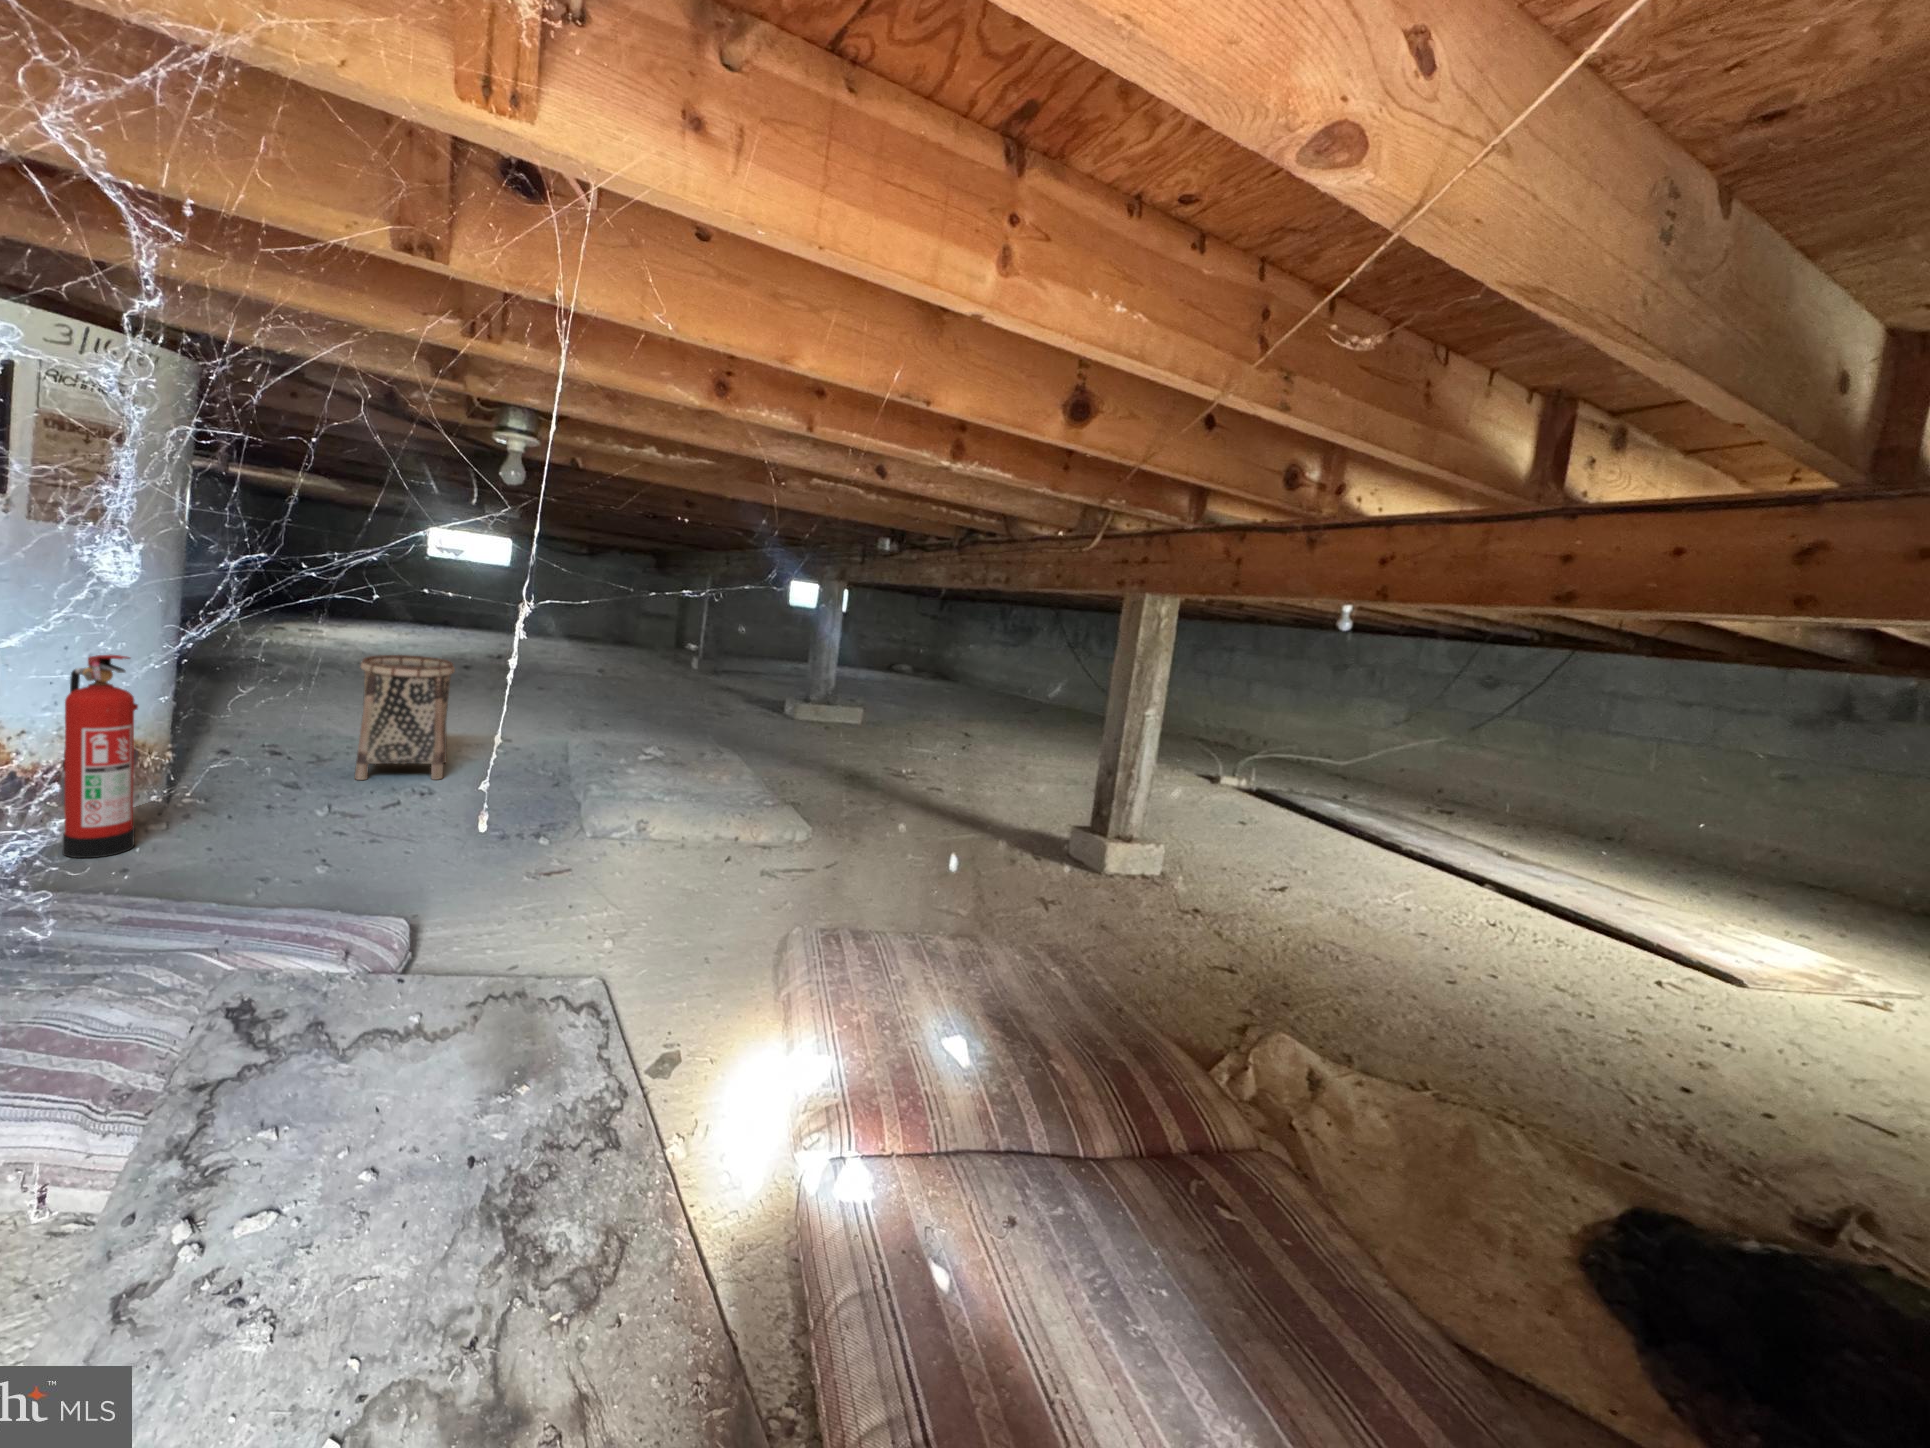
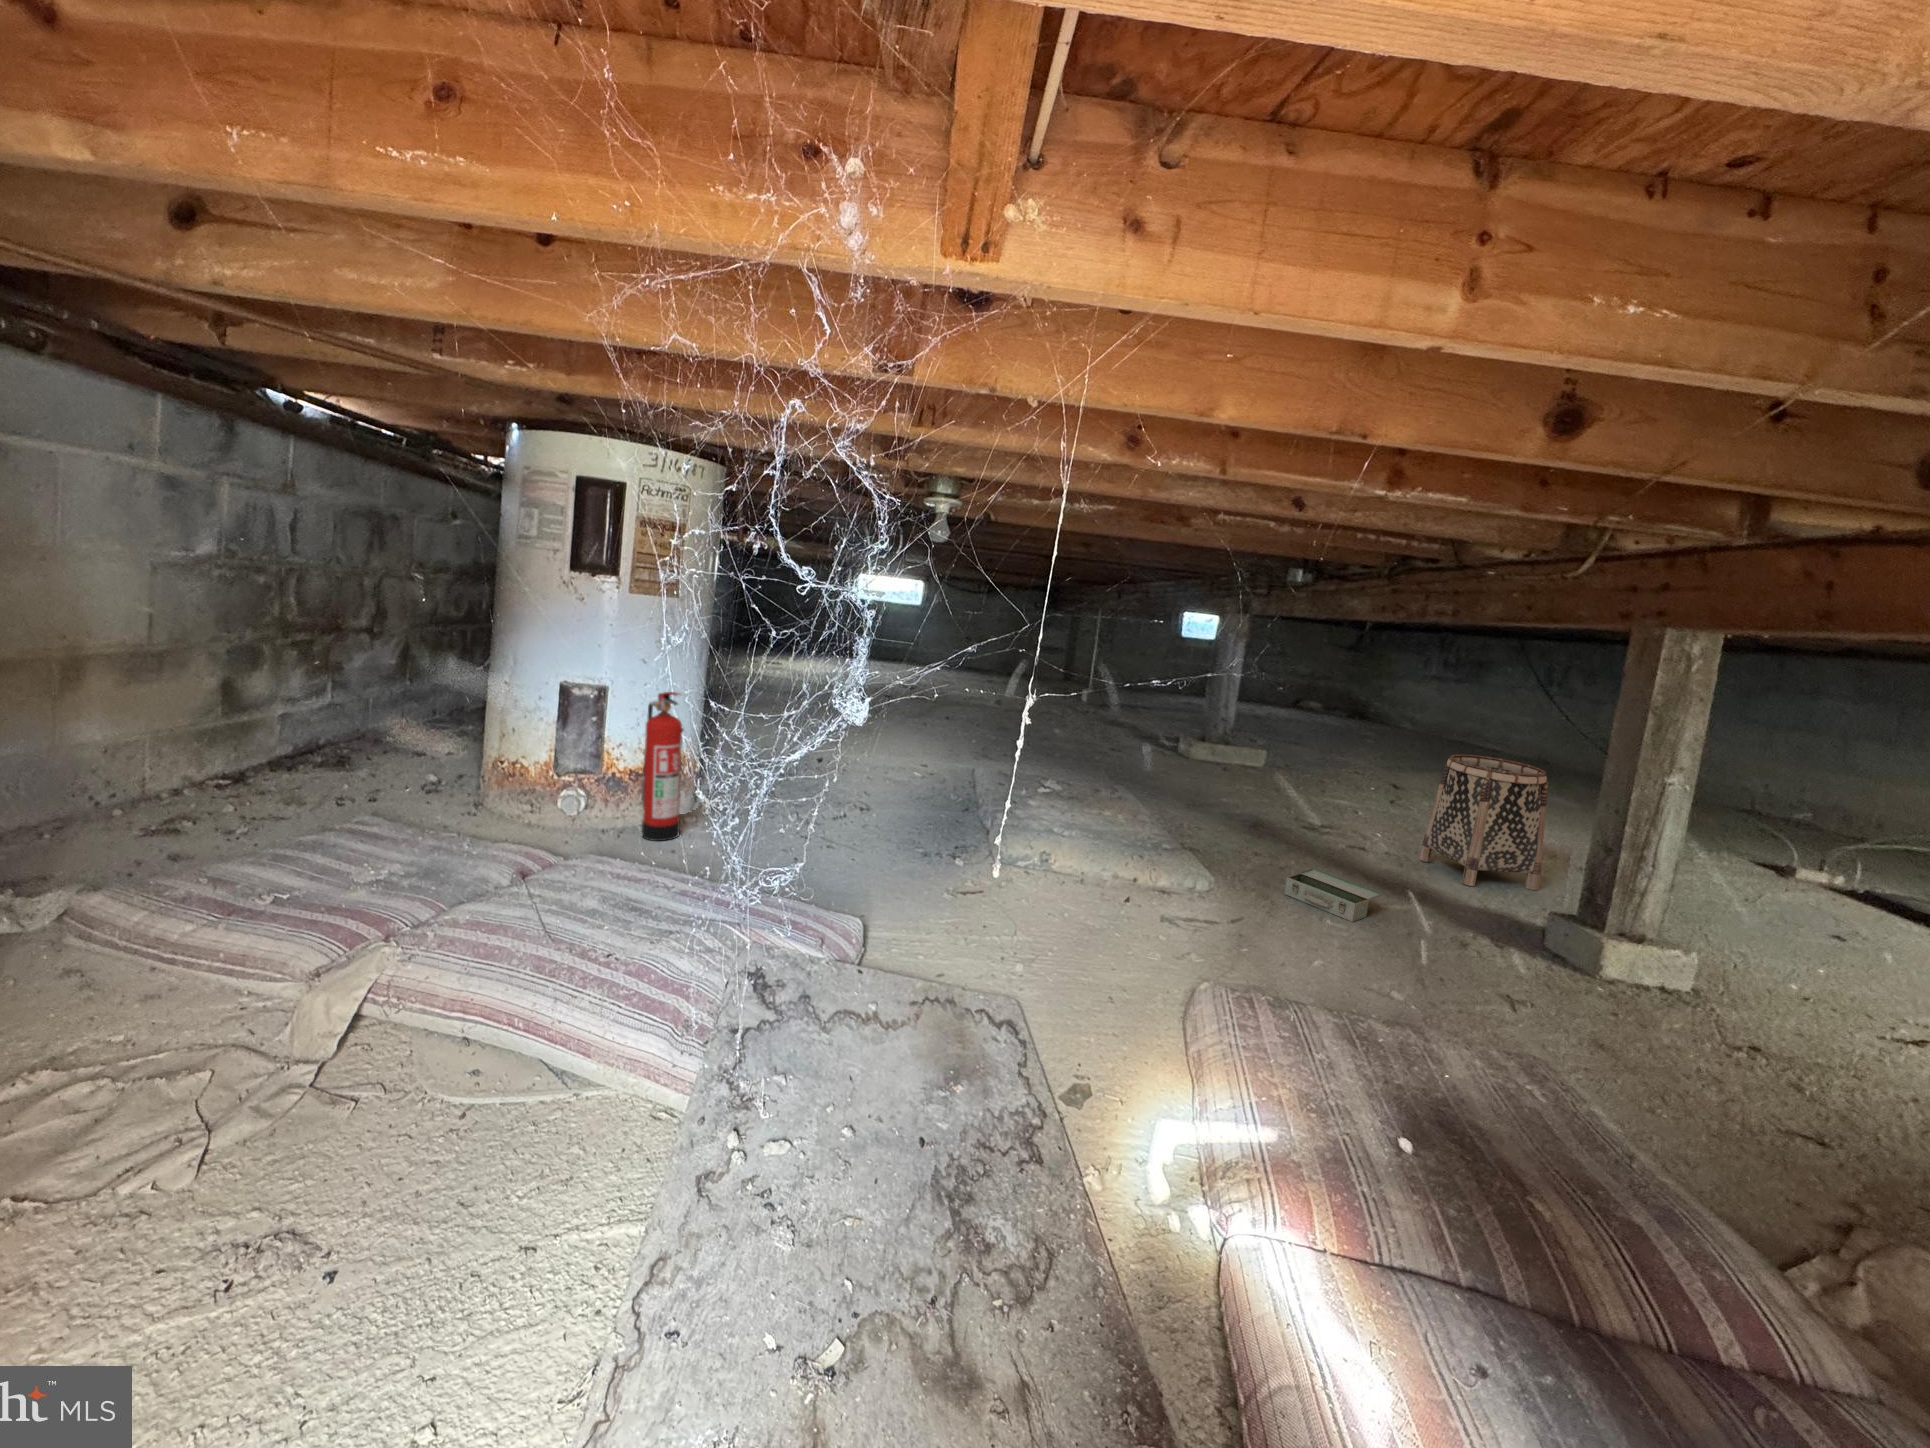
basket: present [355,655,455,780] -> present [1419,754,1548,890]
toolbox: none [868,813,942,854] -> present [1285,869,1382,922]

